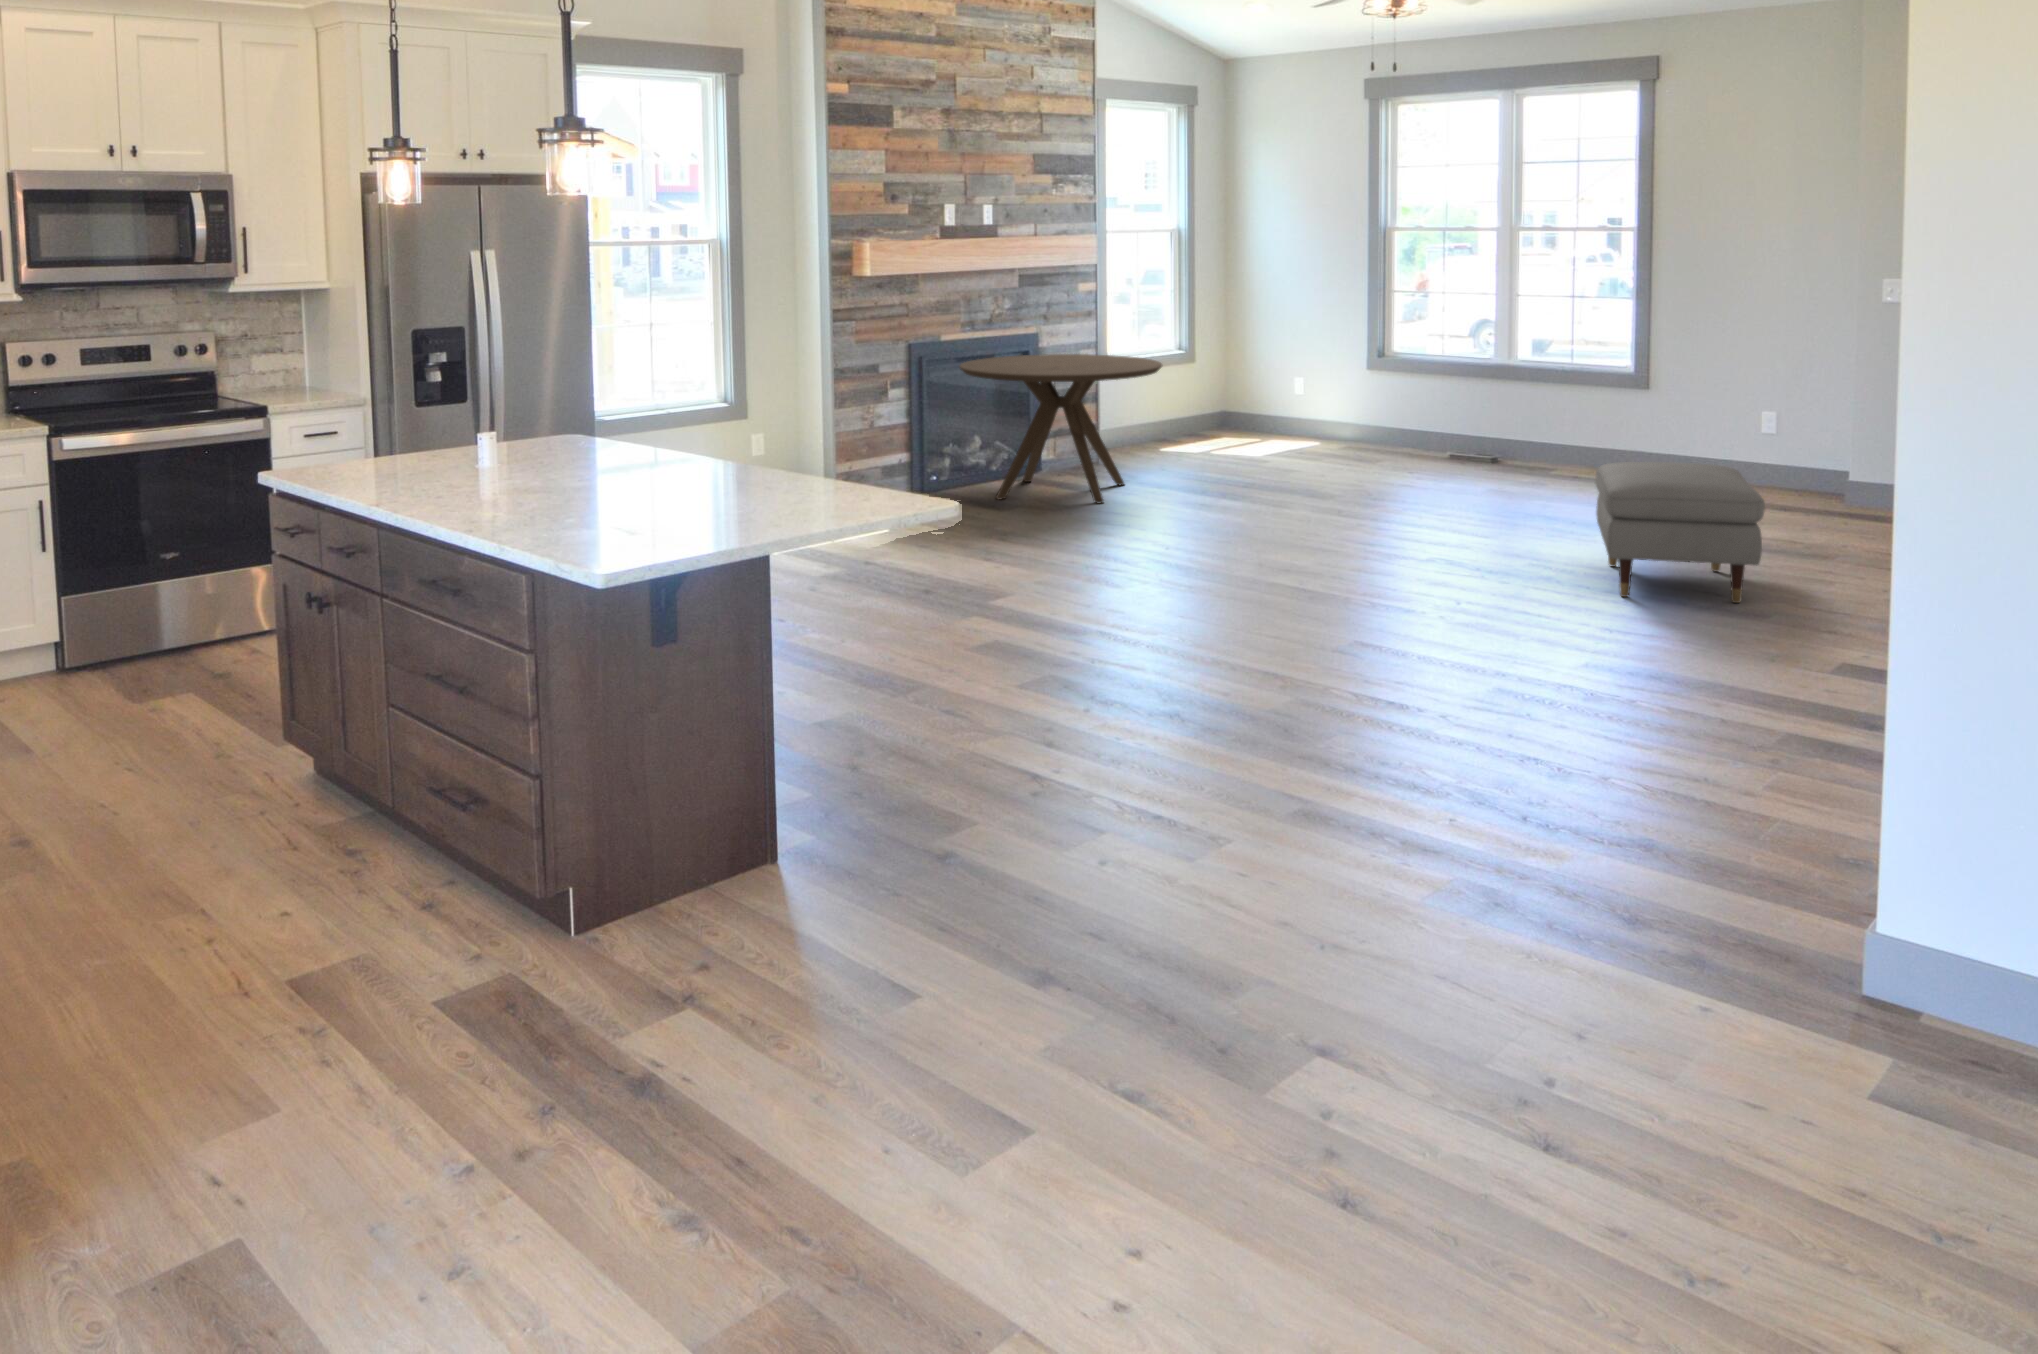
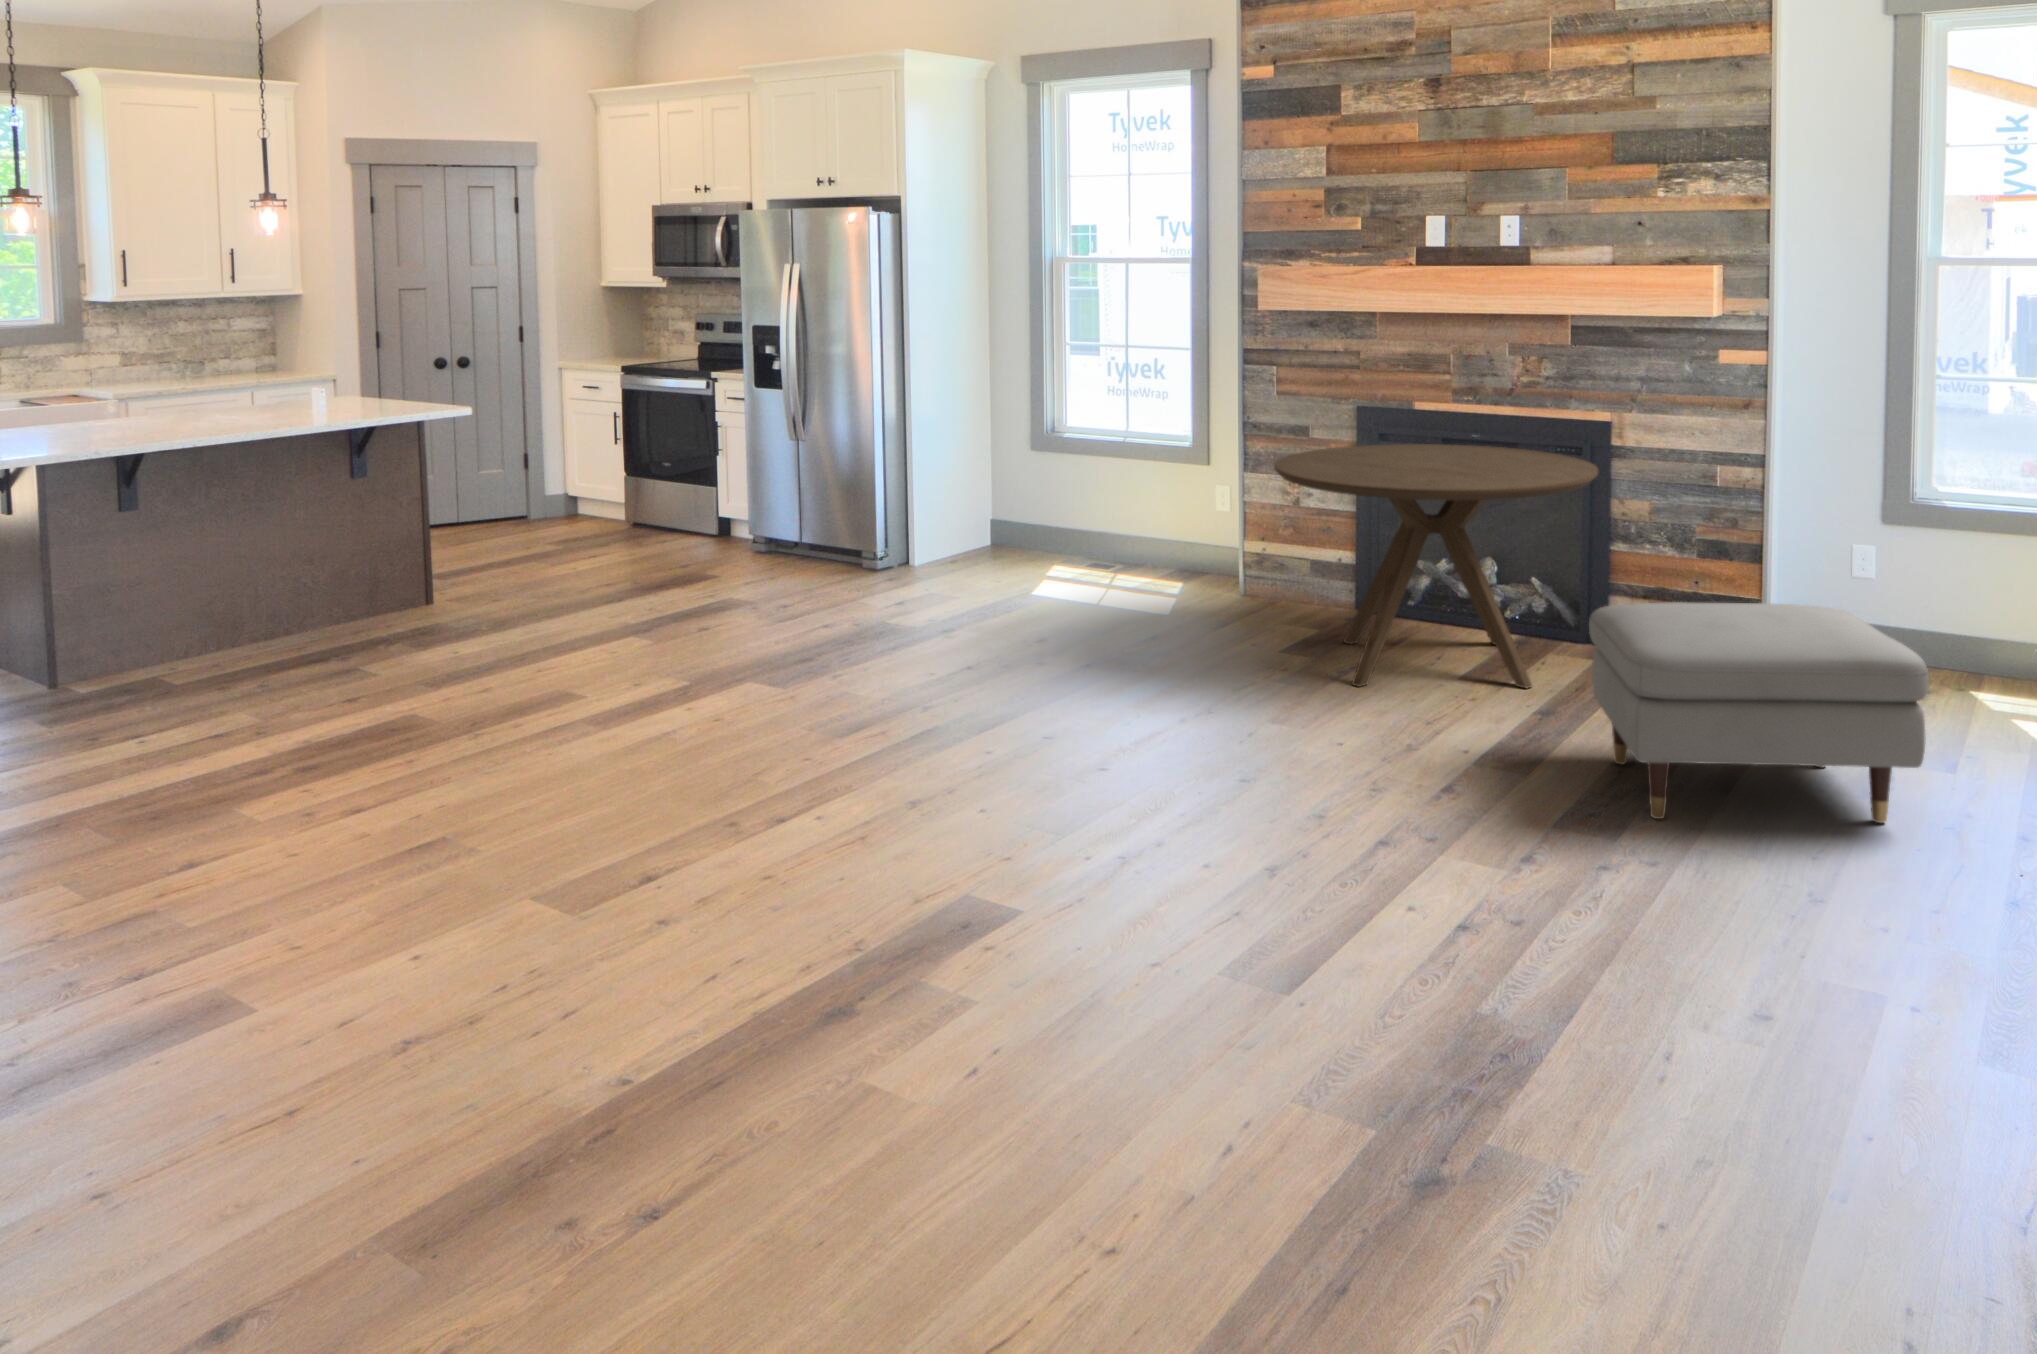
ottoman: present [1595,462,1765,603] -> present [1589,602,1929,823]

